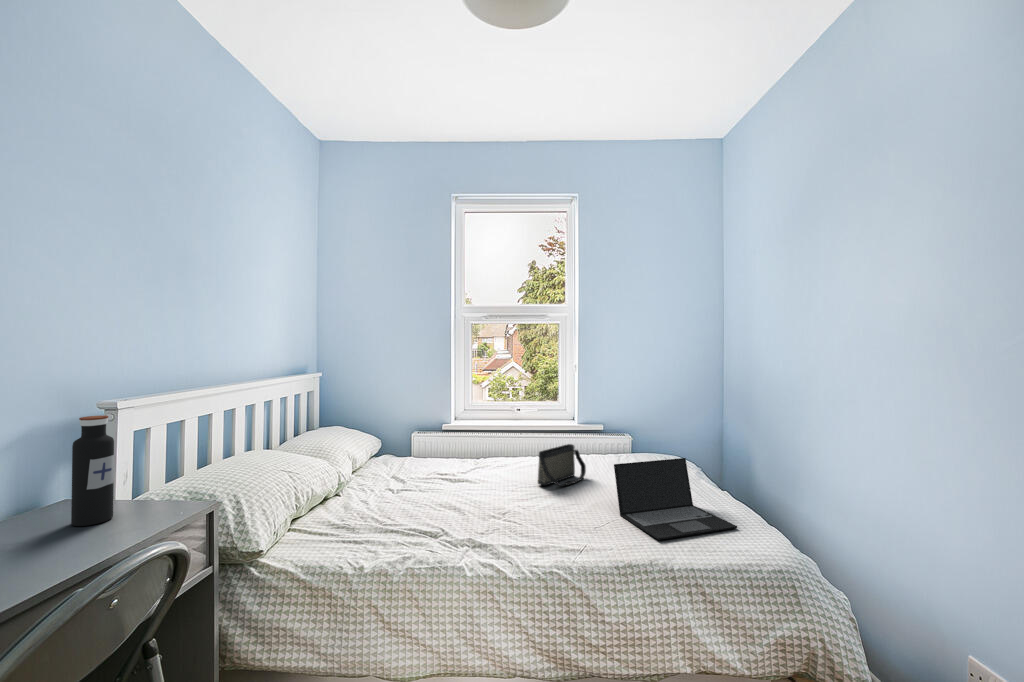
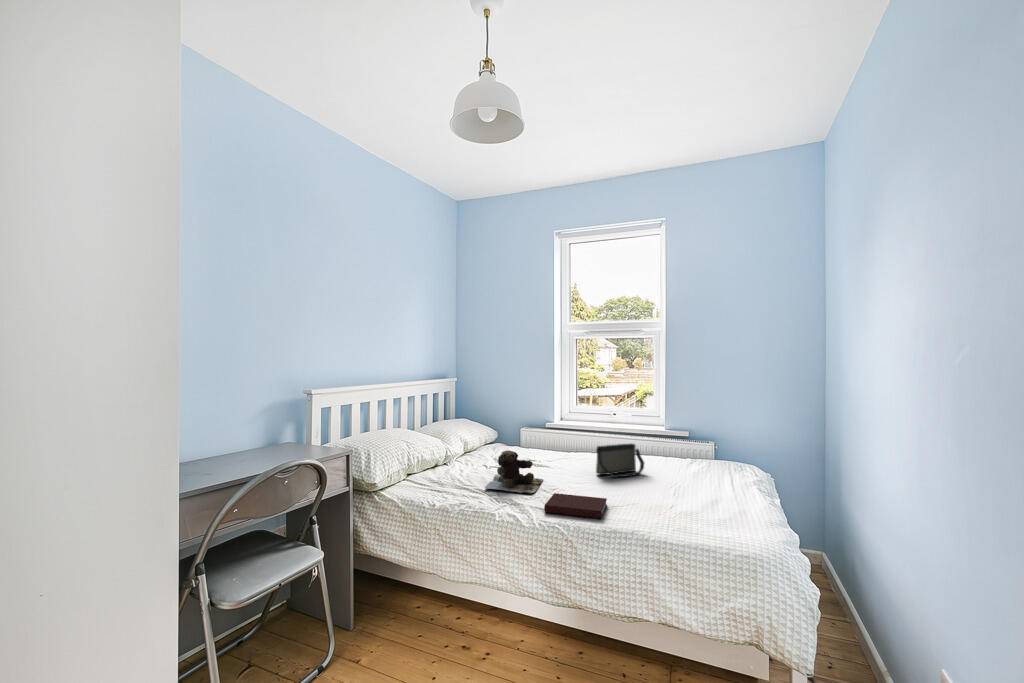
water bottle: present [71,415,114,526] -> none [285,395,304,453]
laptop: present [614,458,737,540] -> none [641,458,740,523]
teddy bear: none [422,469,492,527] -> present [485,450,543,493]
notebook: none [523,519,604,552] -> present [544,493,607,519]

